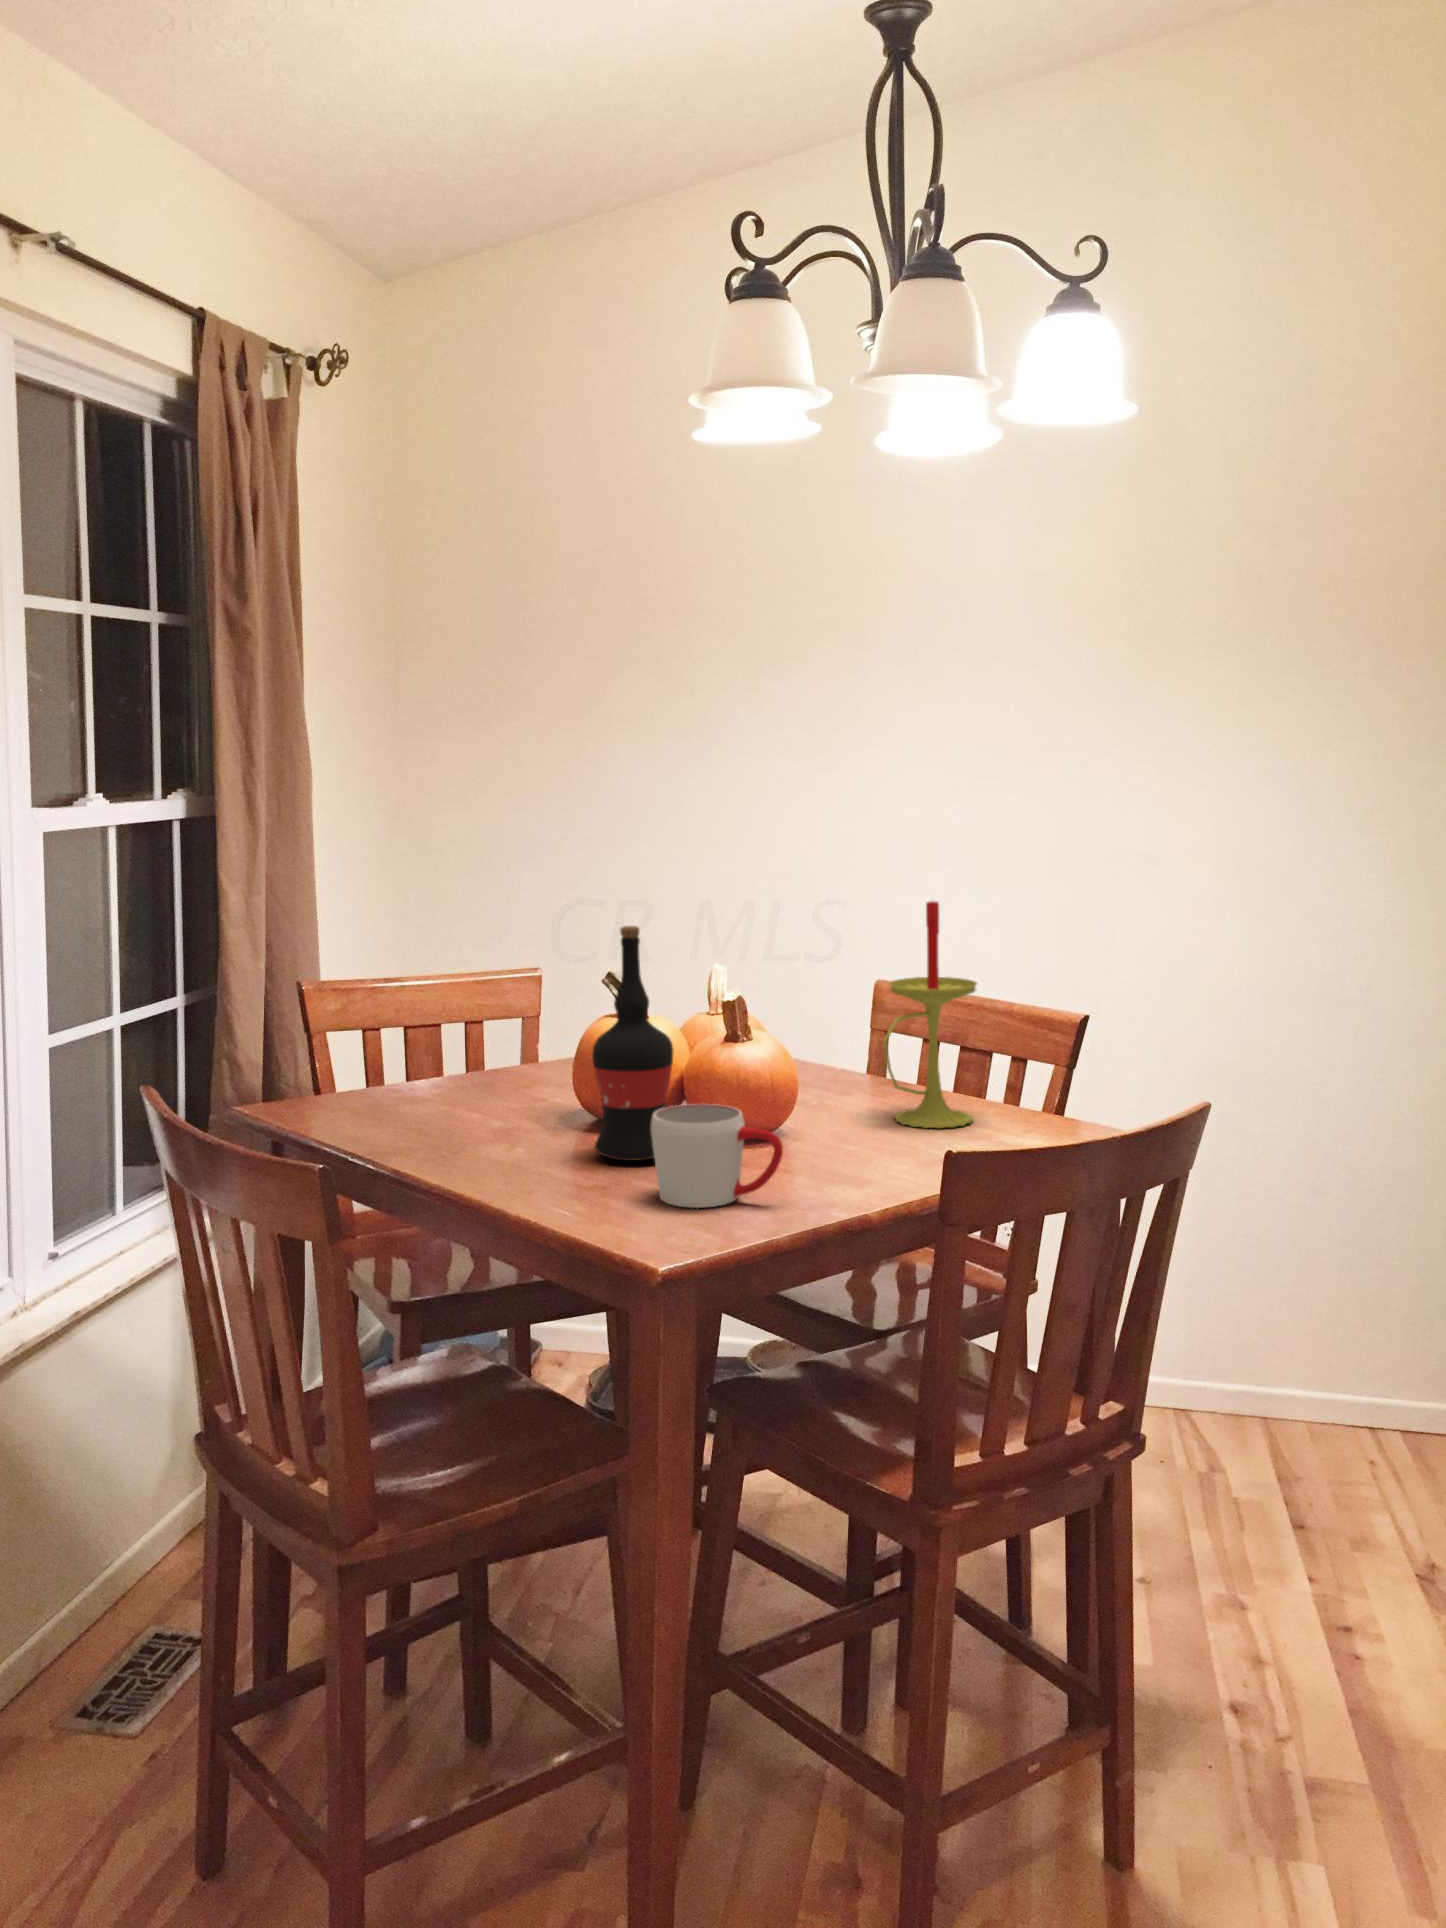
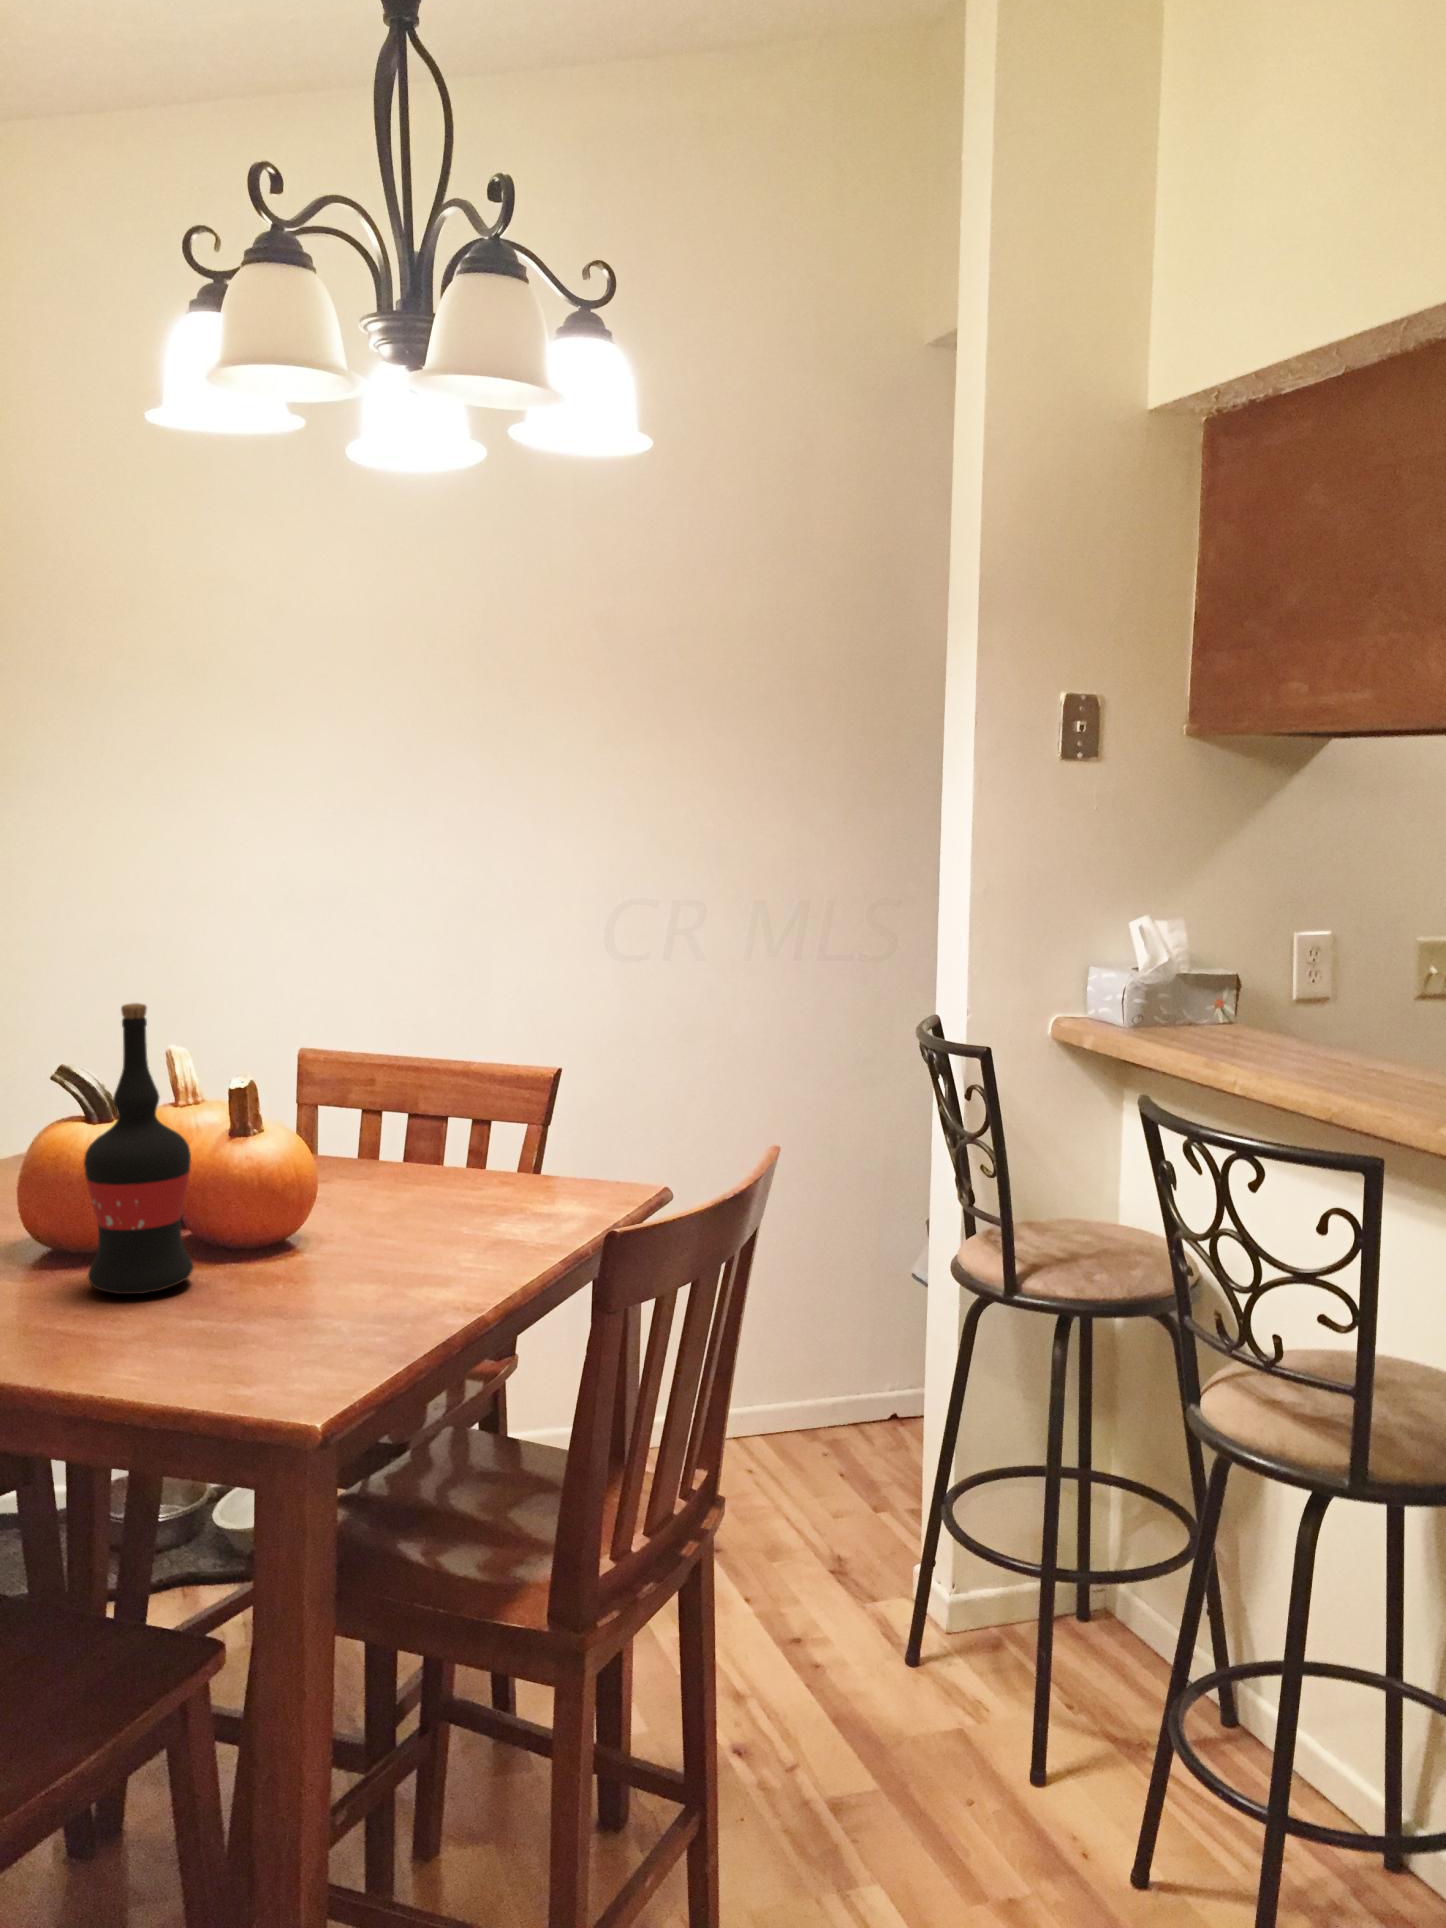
candle: present [883,901,977,1128] -> none [391,955,489,1209]
mug: present [651,1104,783,1208] -> none [212,1212,382,1343]

